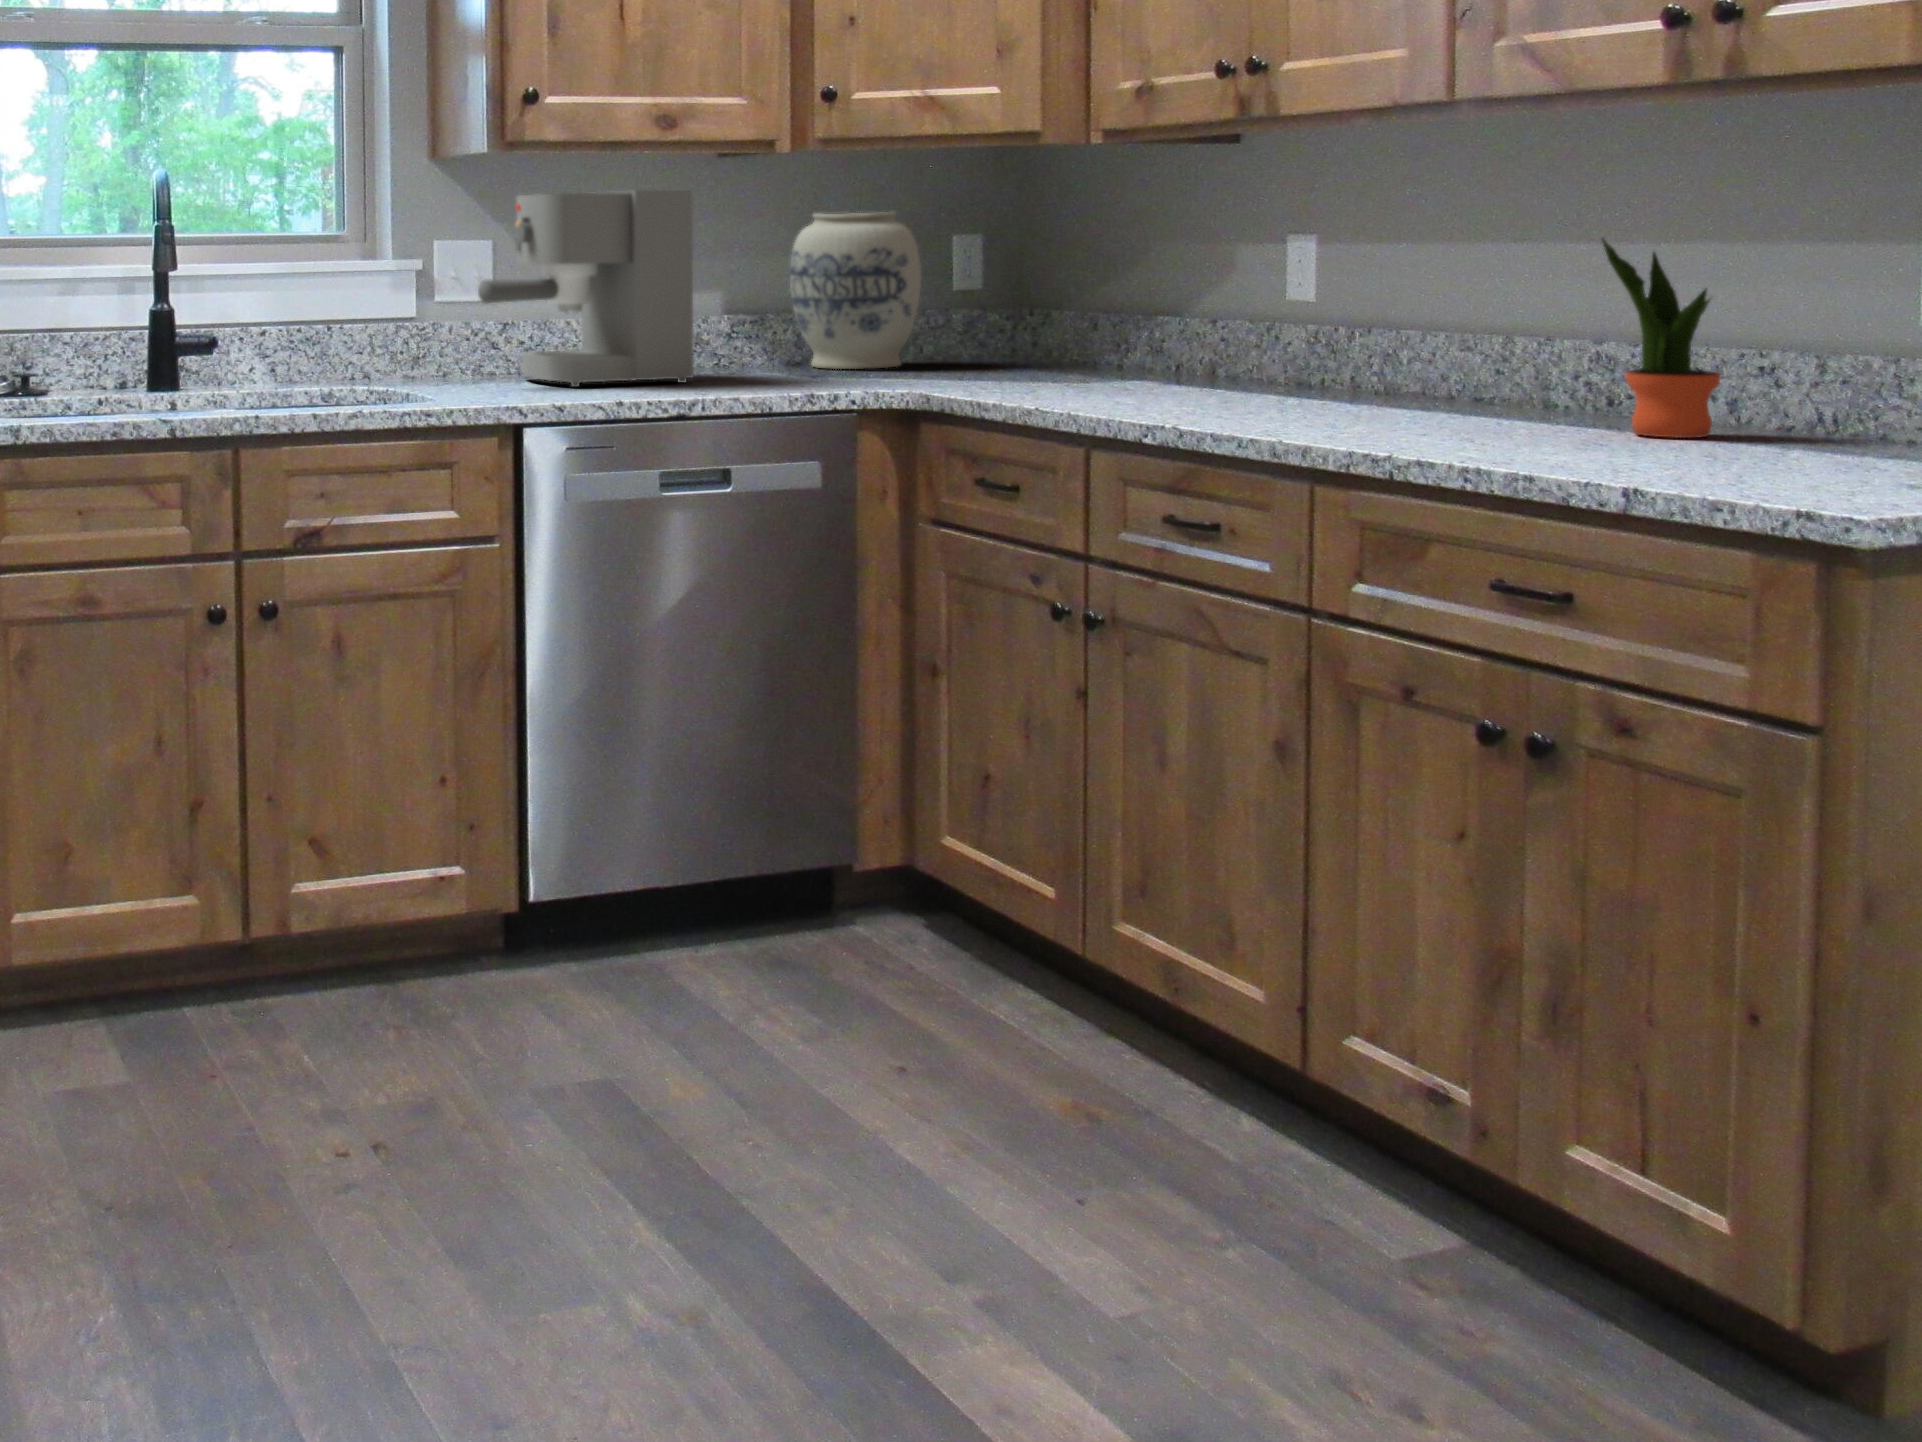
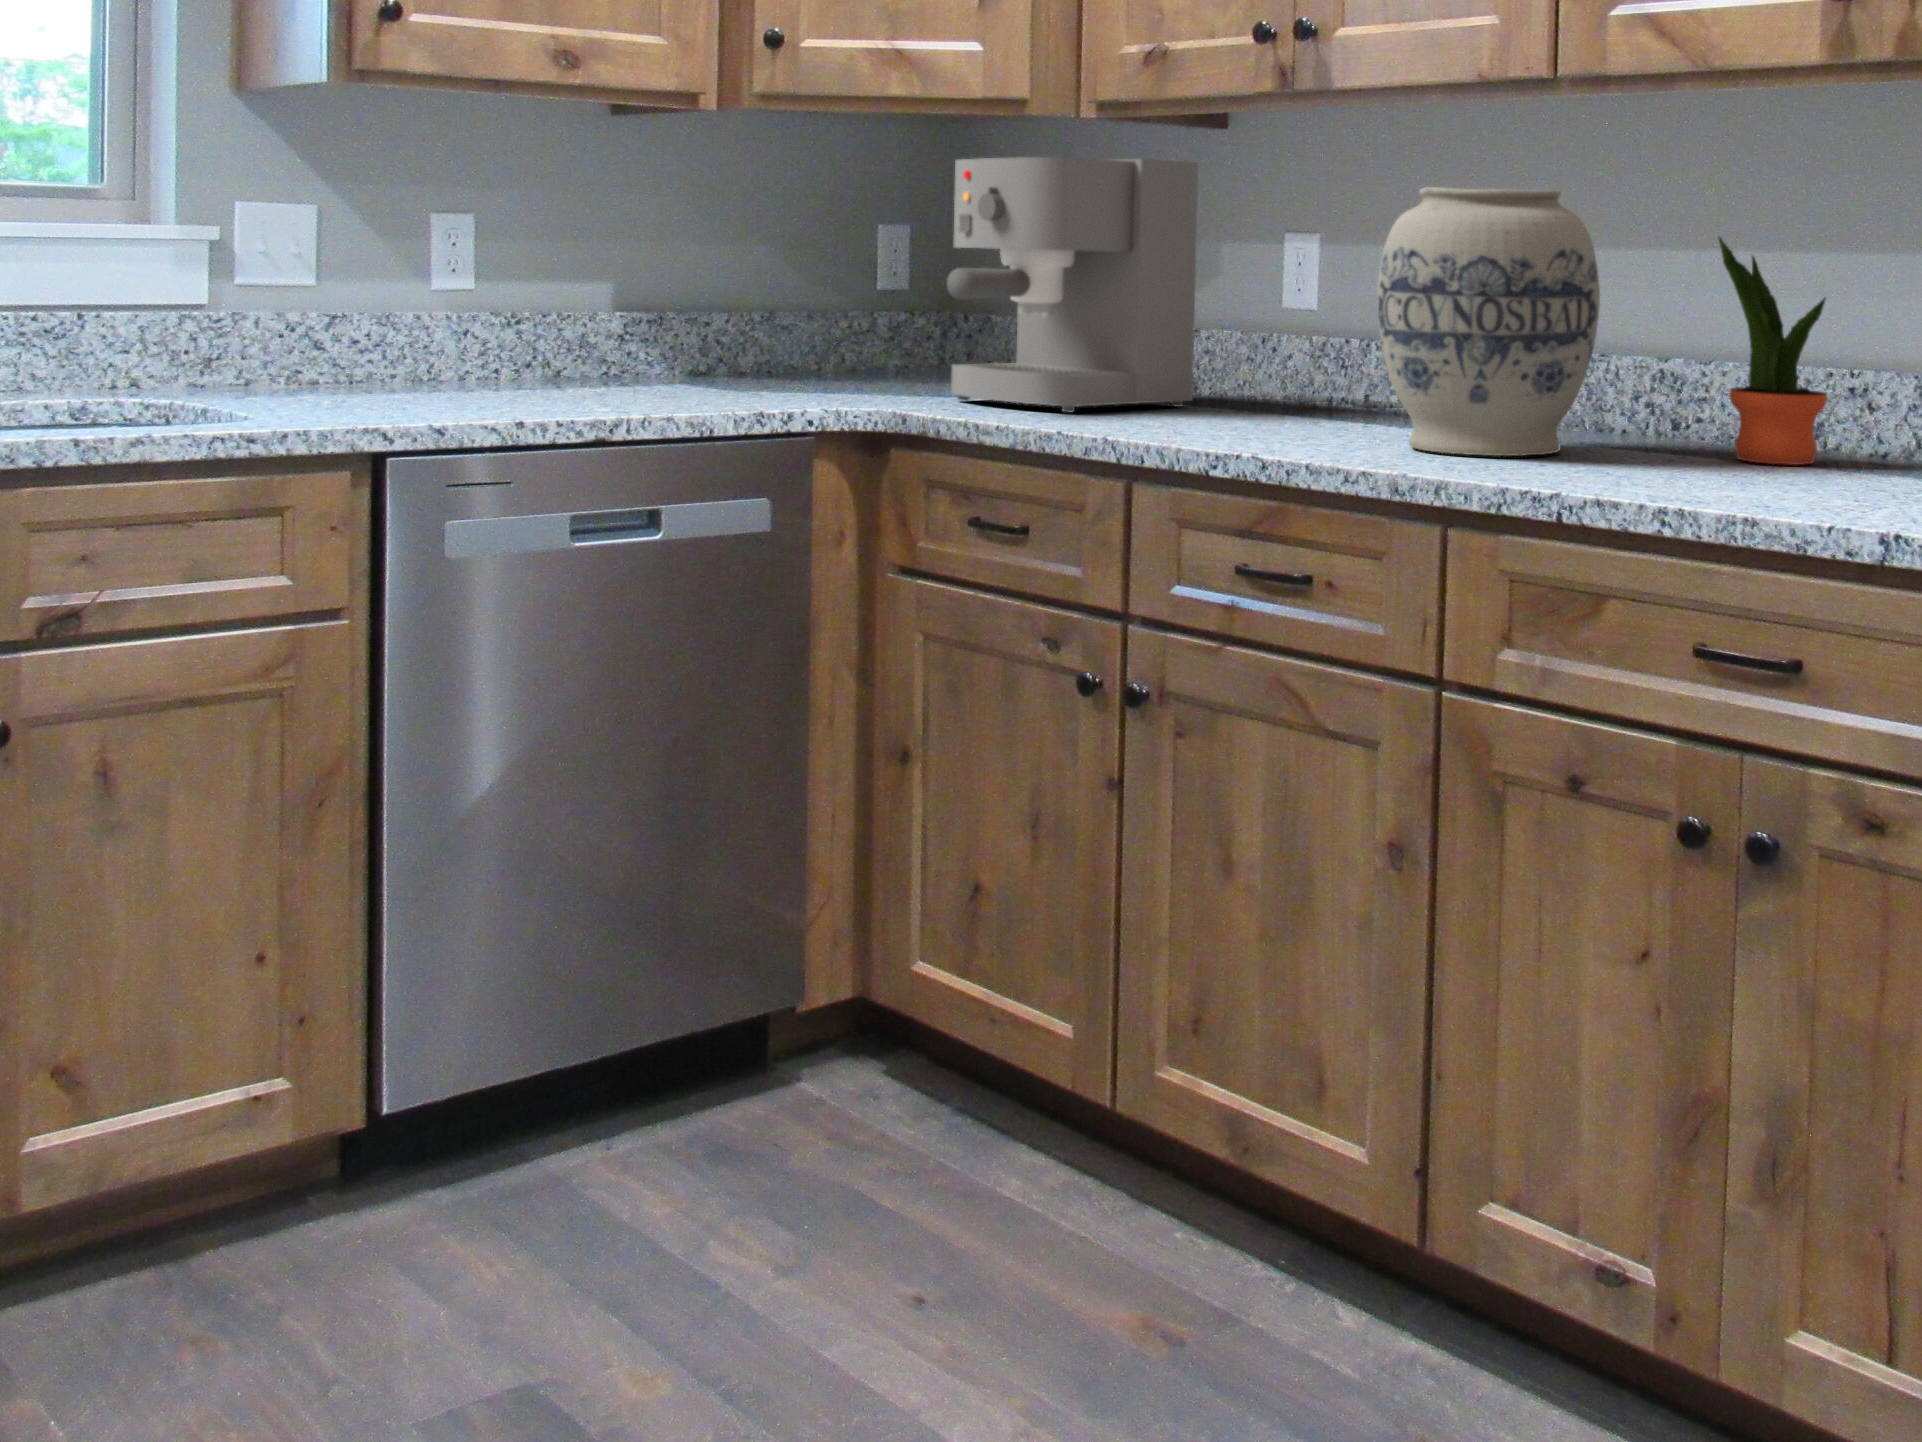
coffee maker: present [478,190,694,387] -> present [947,157,1198,412]
vase: present [790,212,921,369] -> present [1377,187,1600,456]

